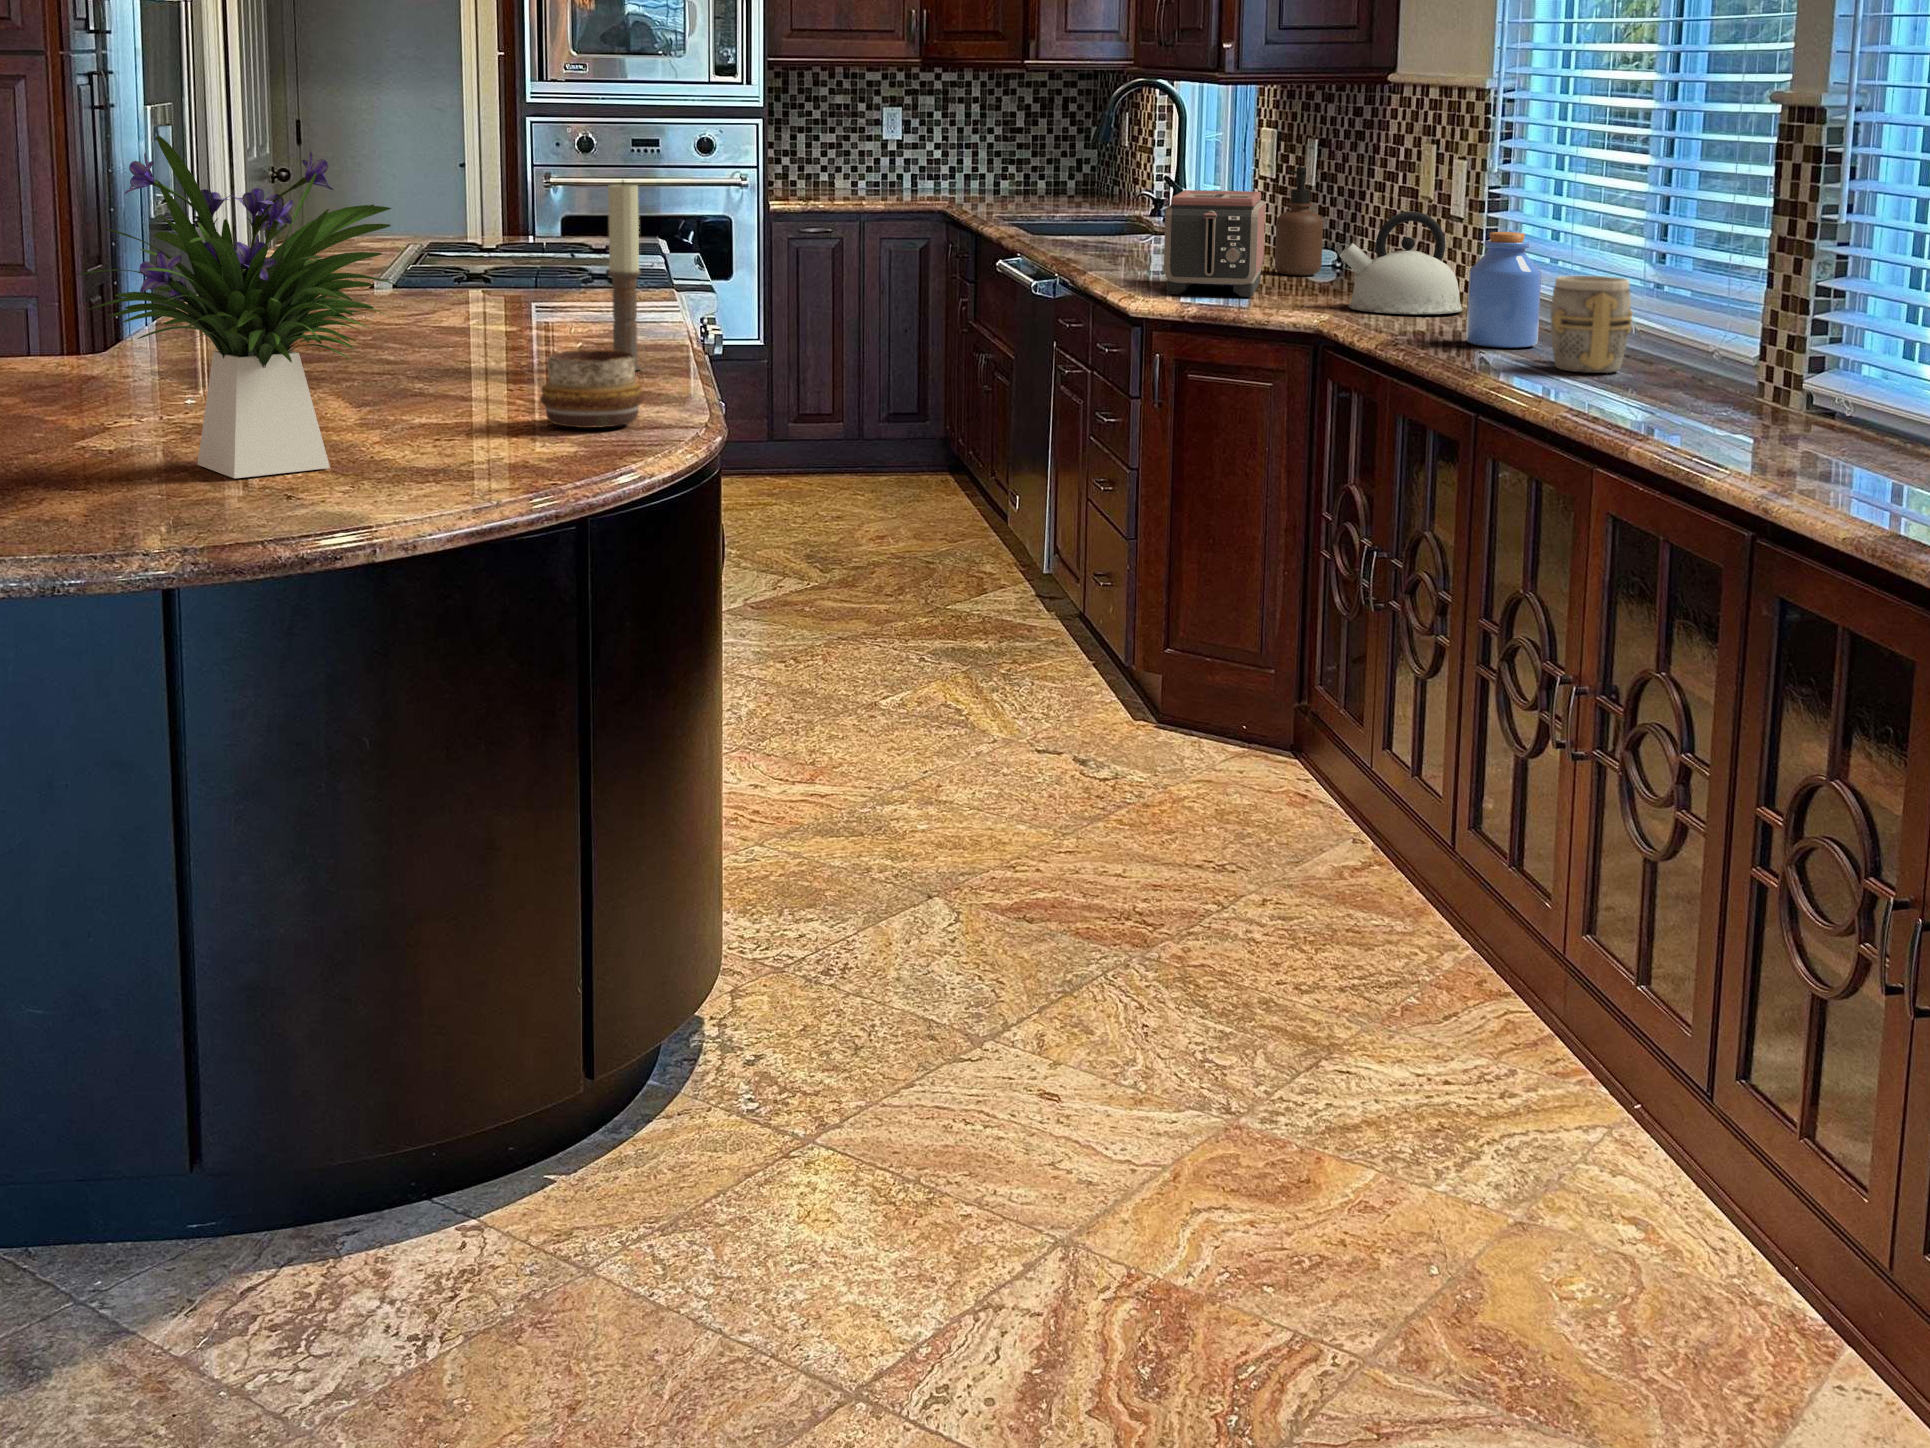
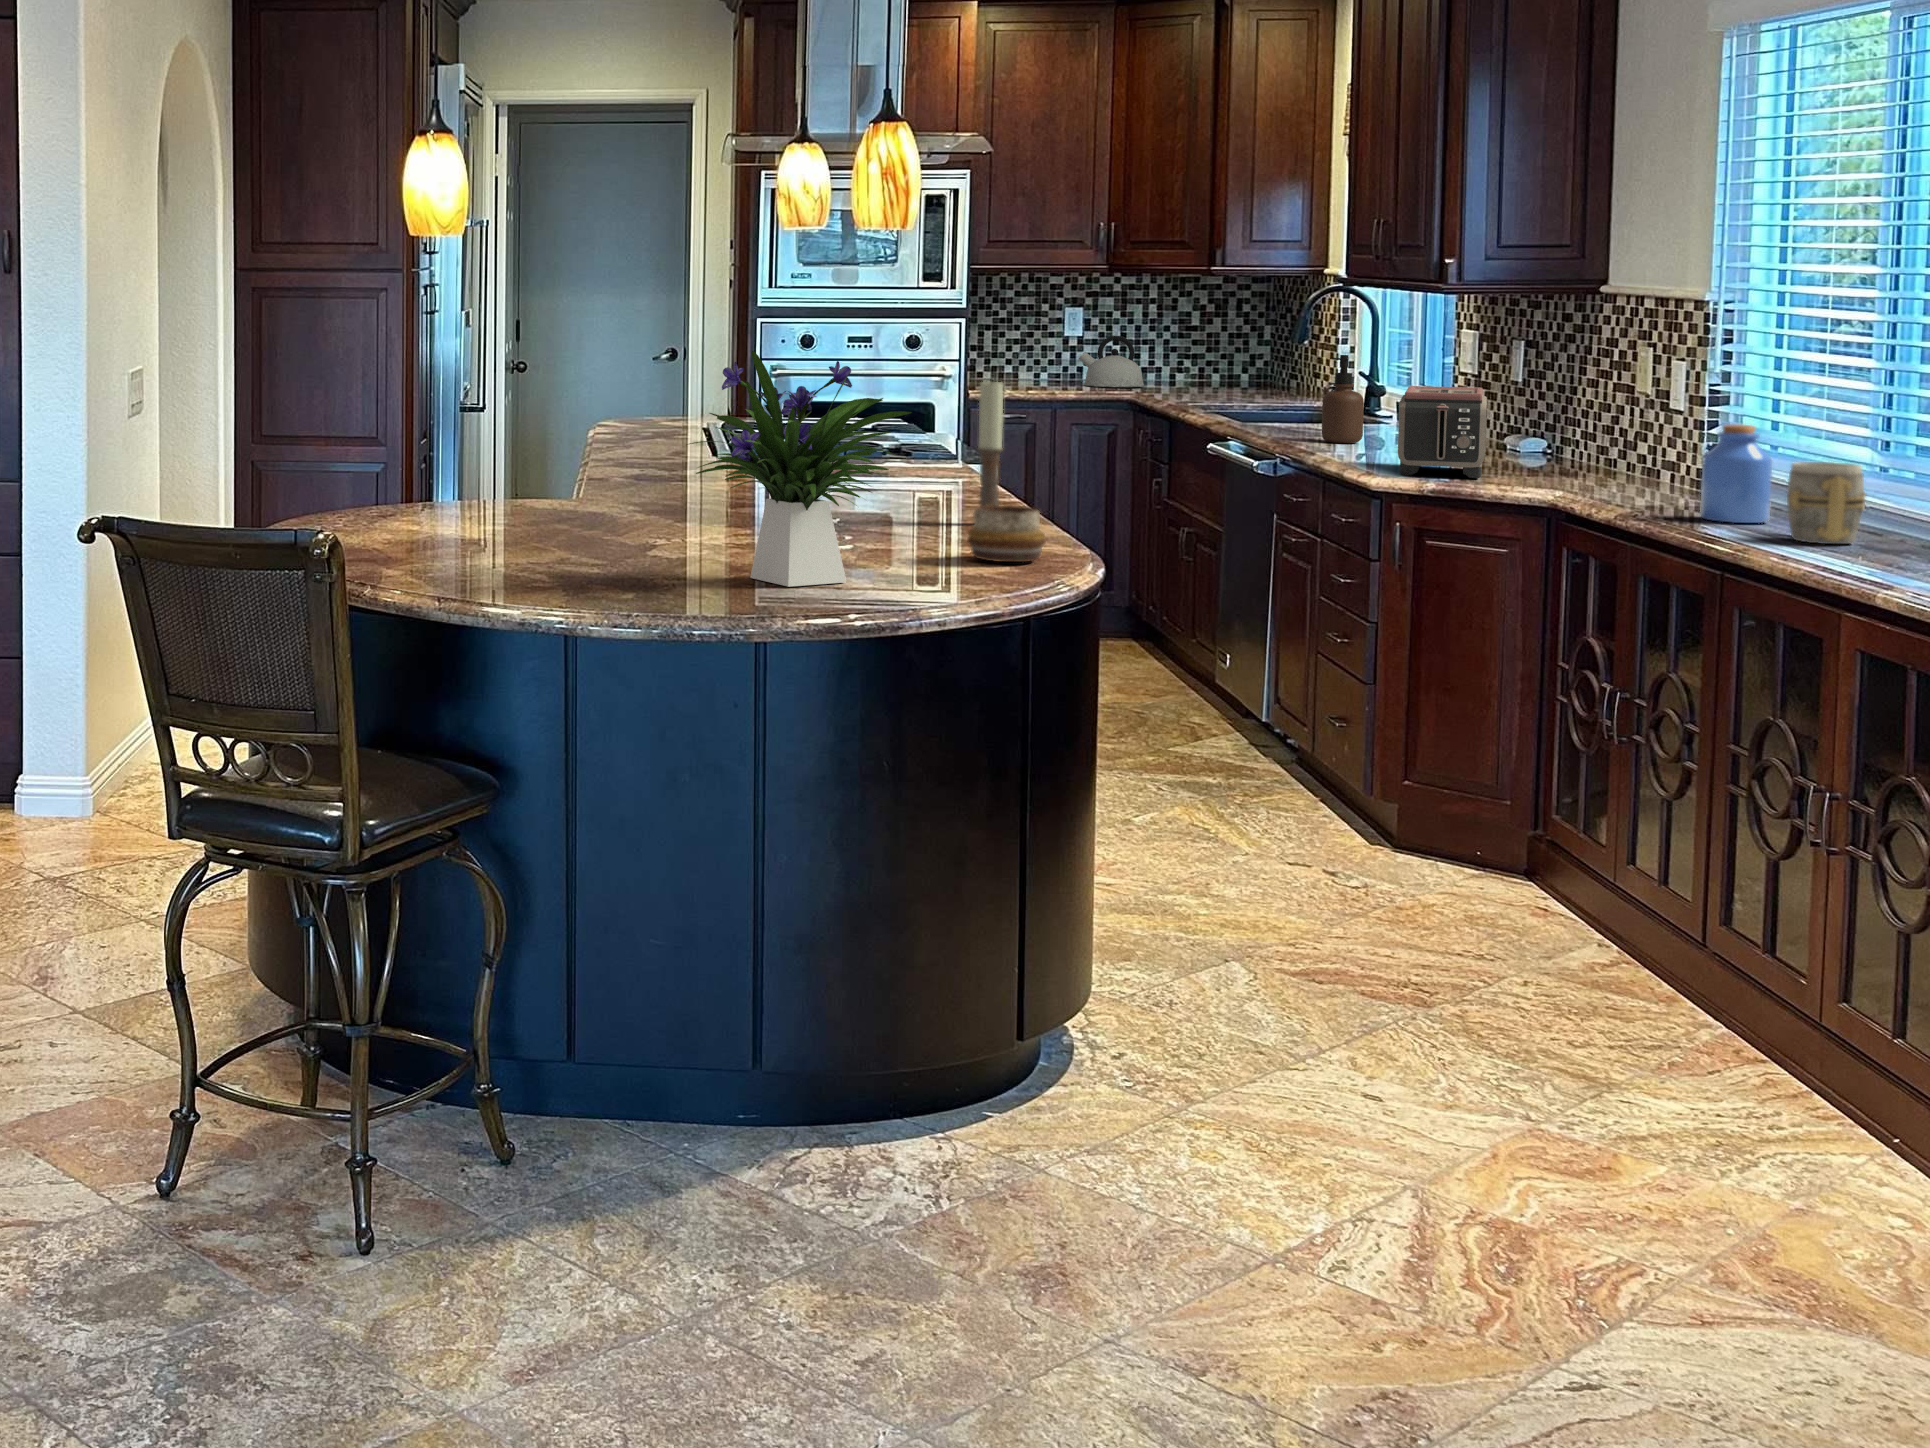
soap dispenser: present [1275,167,1323,275] -> present [1322,355,1364,443]
kettle: present [1340,212,1463,314] -> present [1079,336,1144,387]

